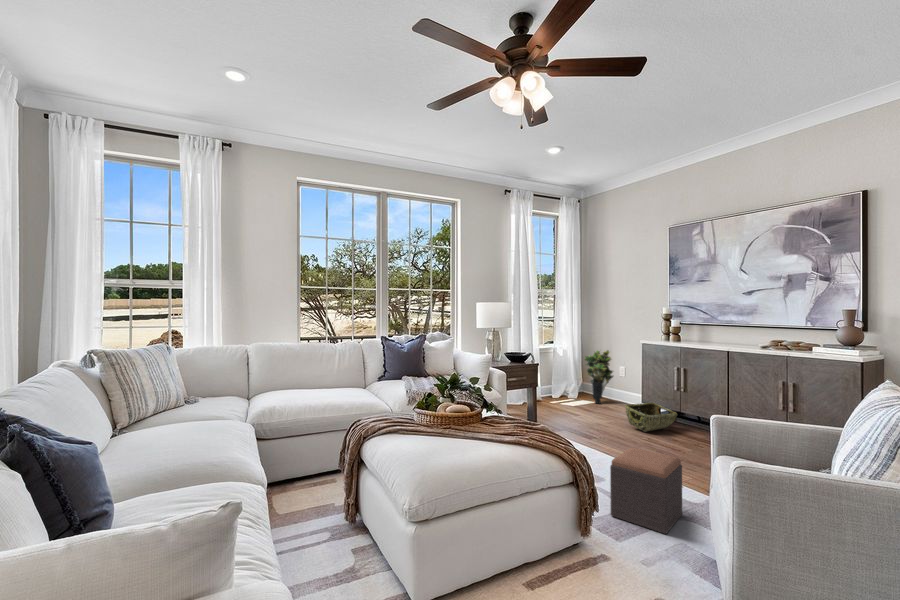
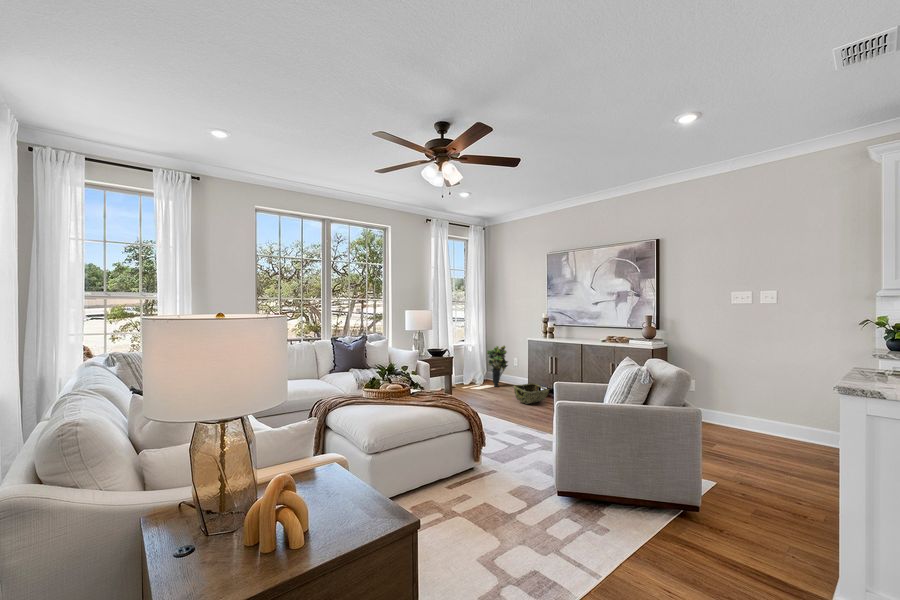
footstool: present [610,448,682,534] -> none [496,409,540,460]

